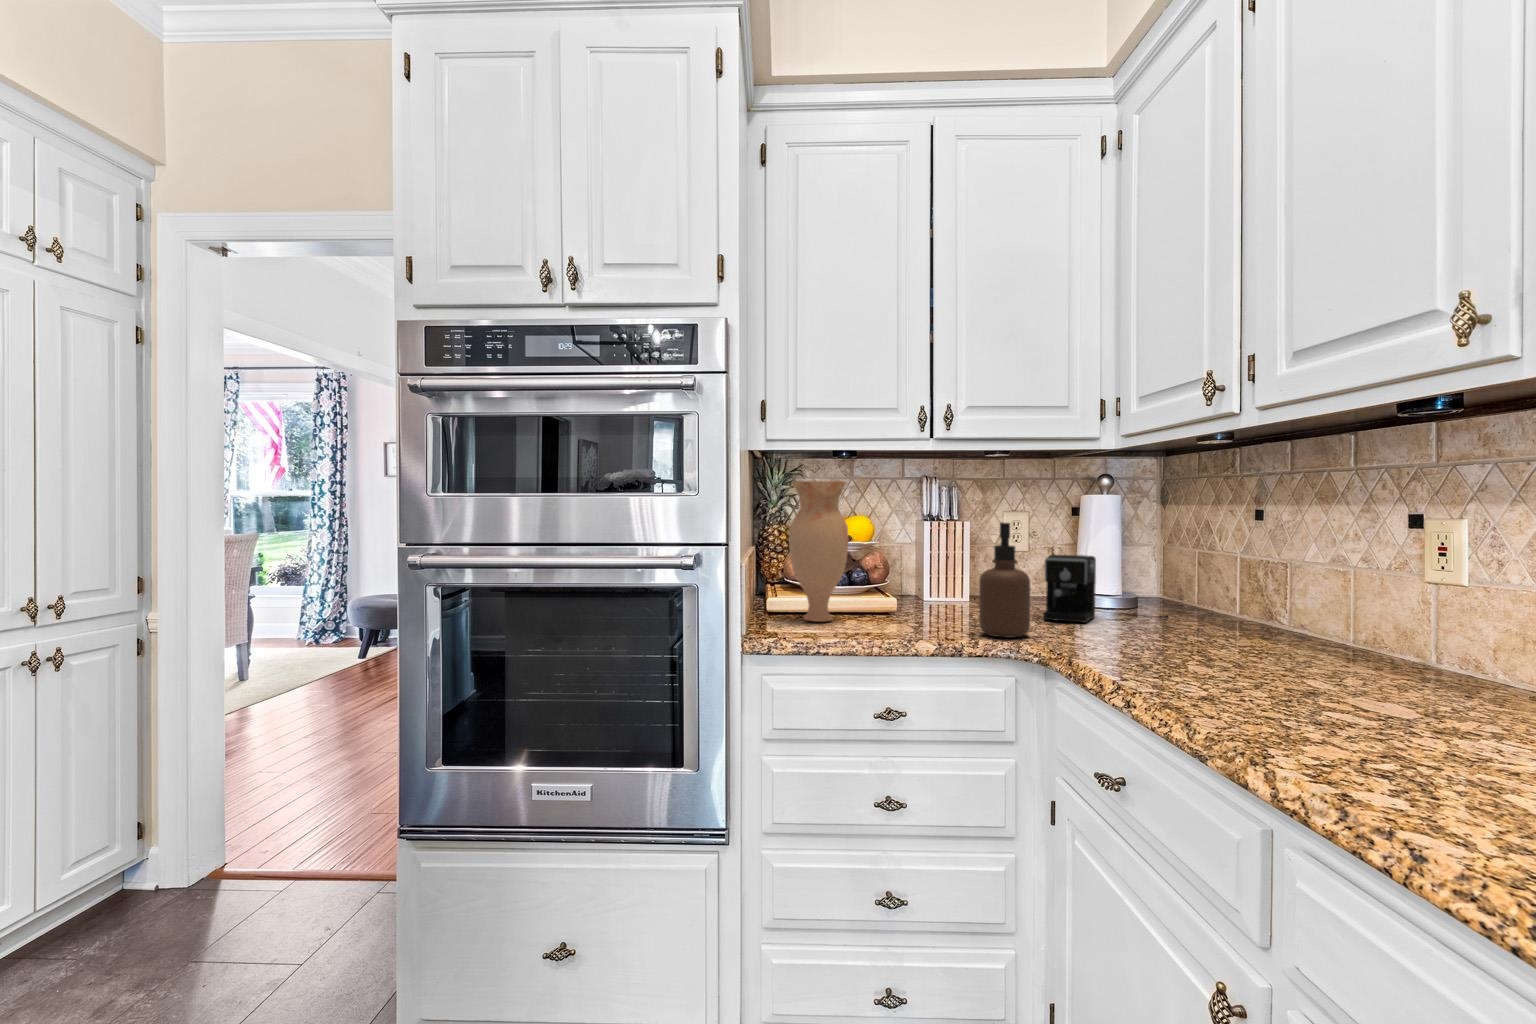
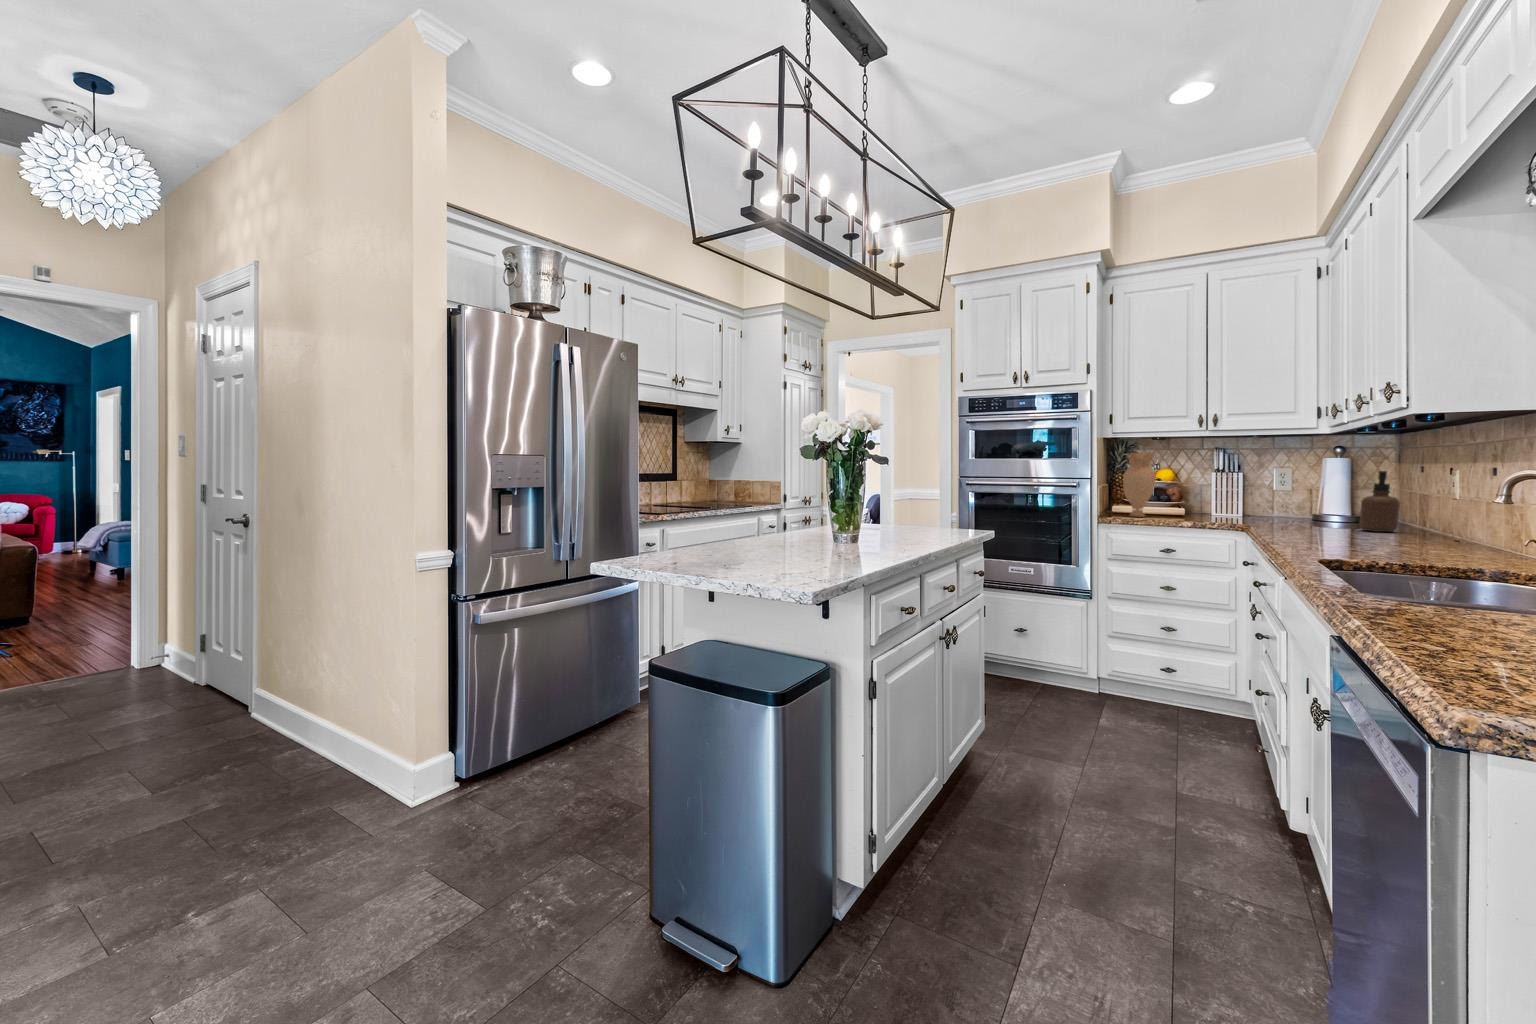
soap dispenser: present [979,523,1030,638] -> present [1359,471,1400,532]
coffee maker: present [1044,554,1169,623] -> none [1272,490,1364,525]

